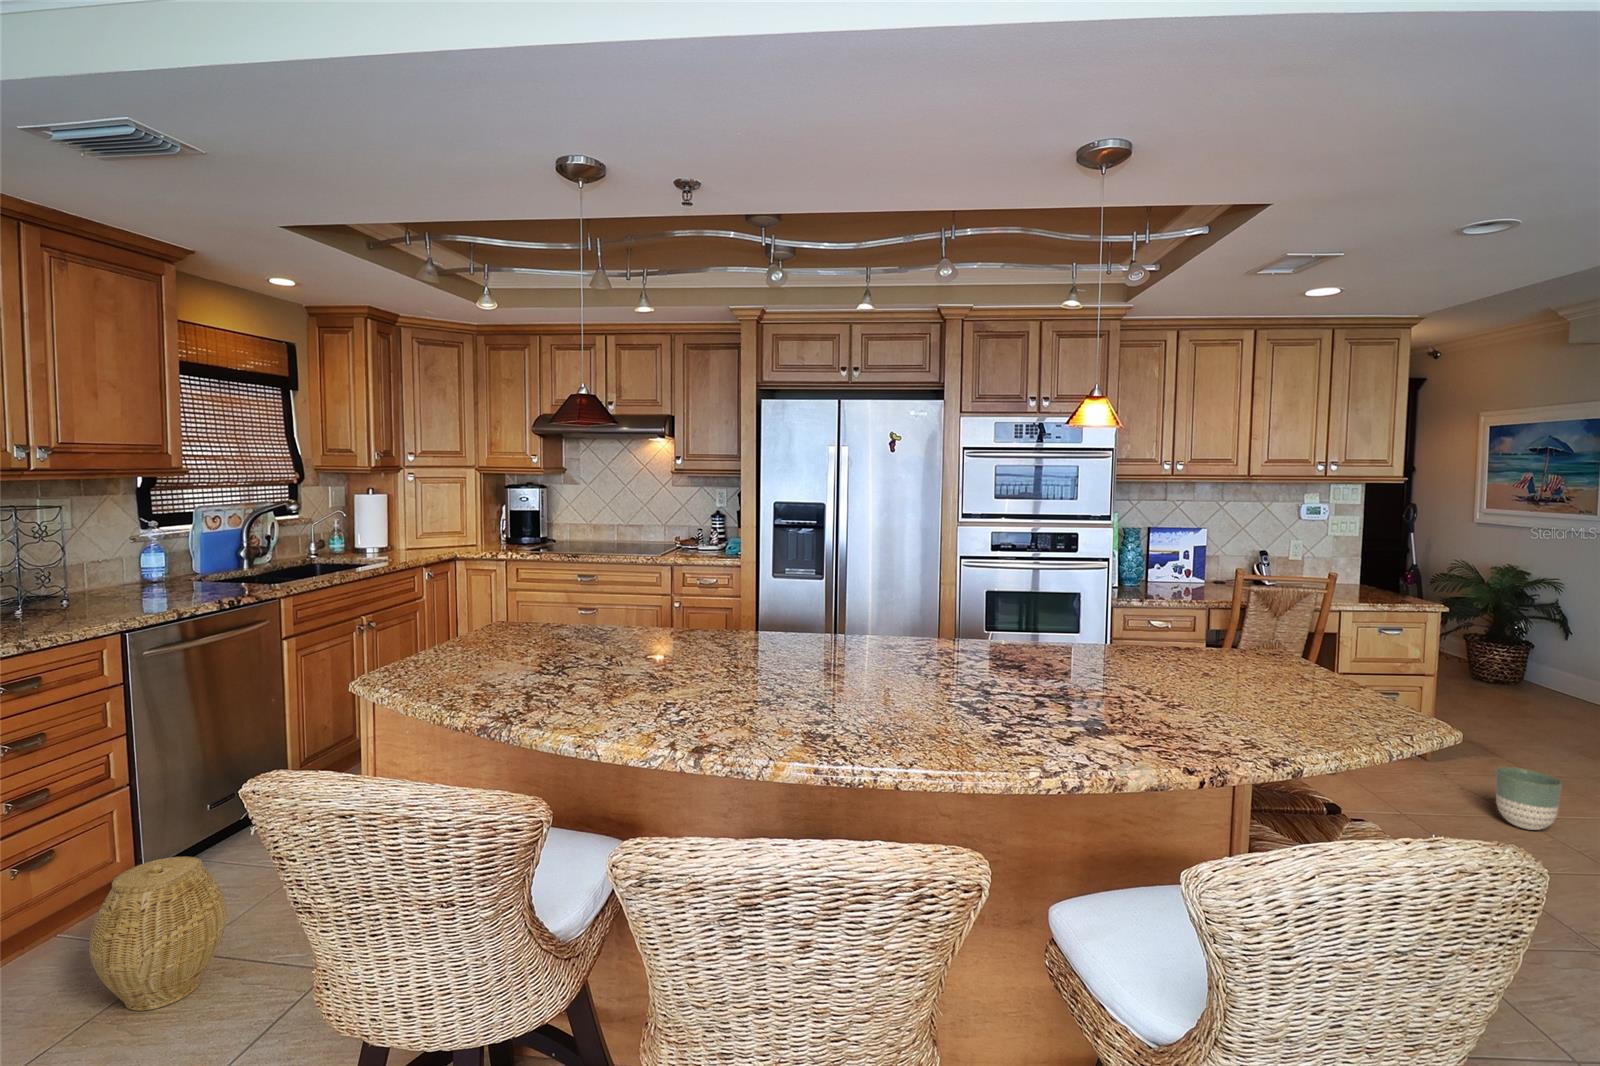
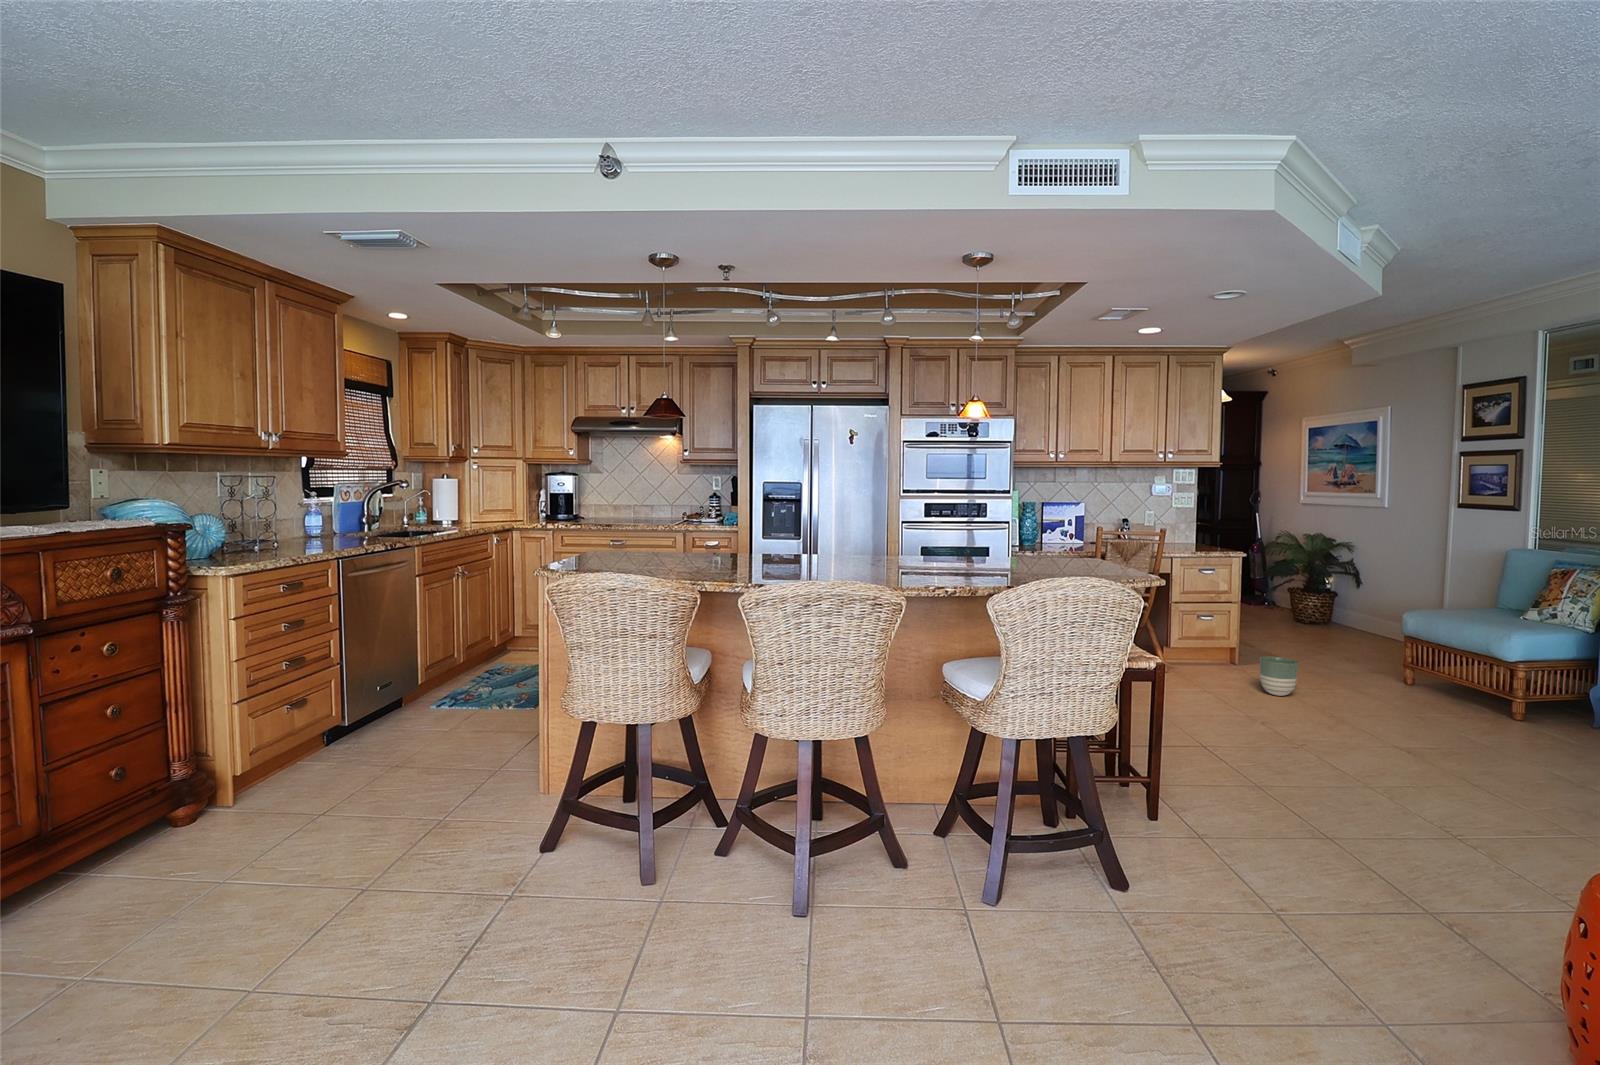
woven basket: present [89,856,227,1011] -> none [360,694,435,783]

